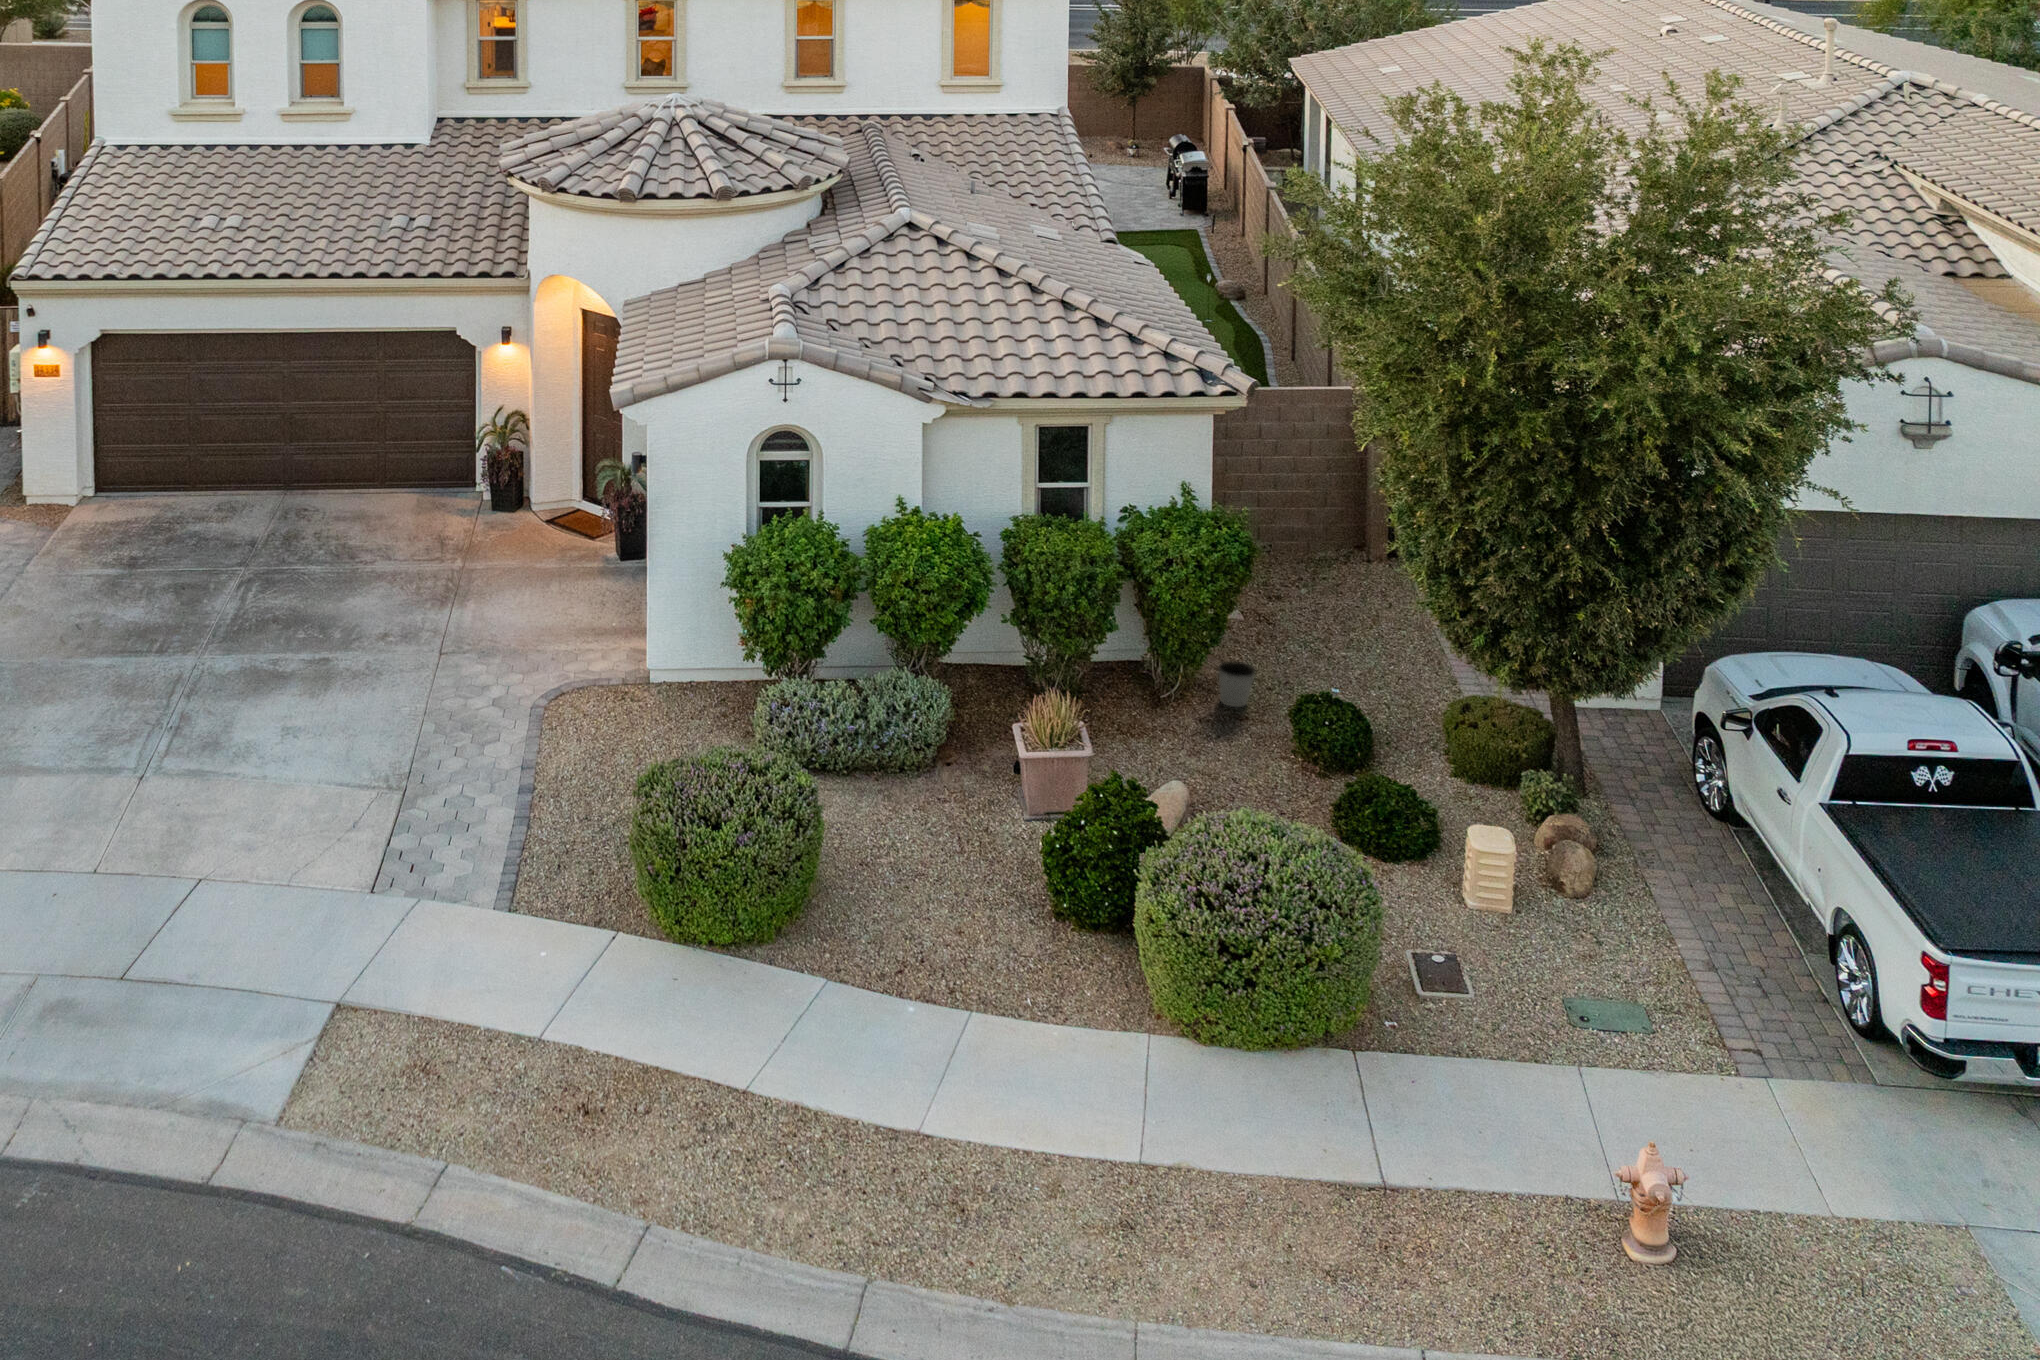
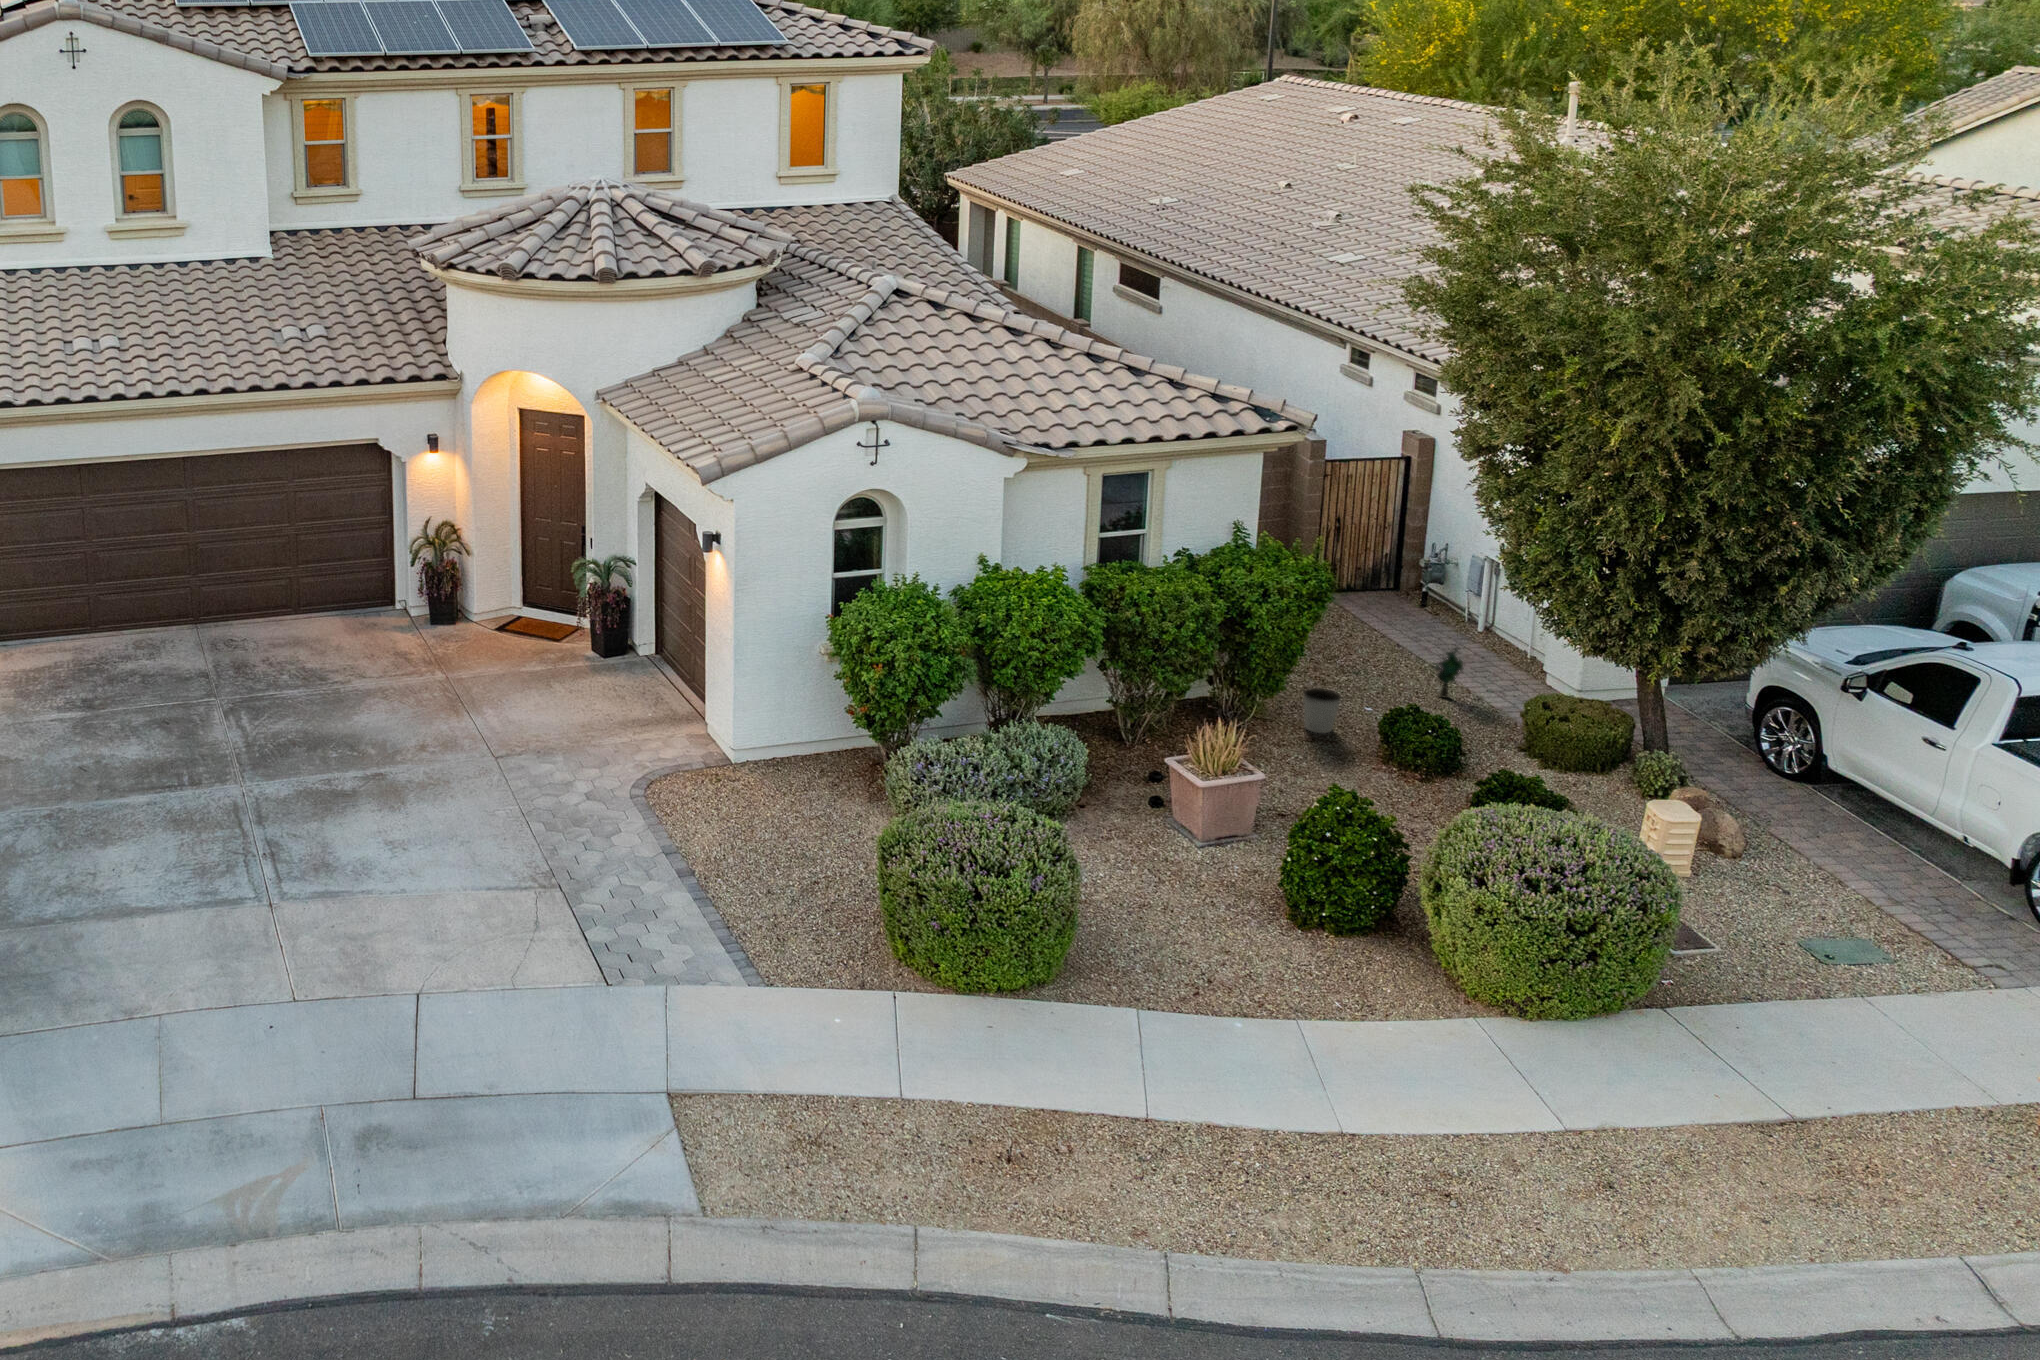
decorative plant: none [1386,640,1419,691] -> present [1434,648,1463,699]

